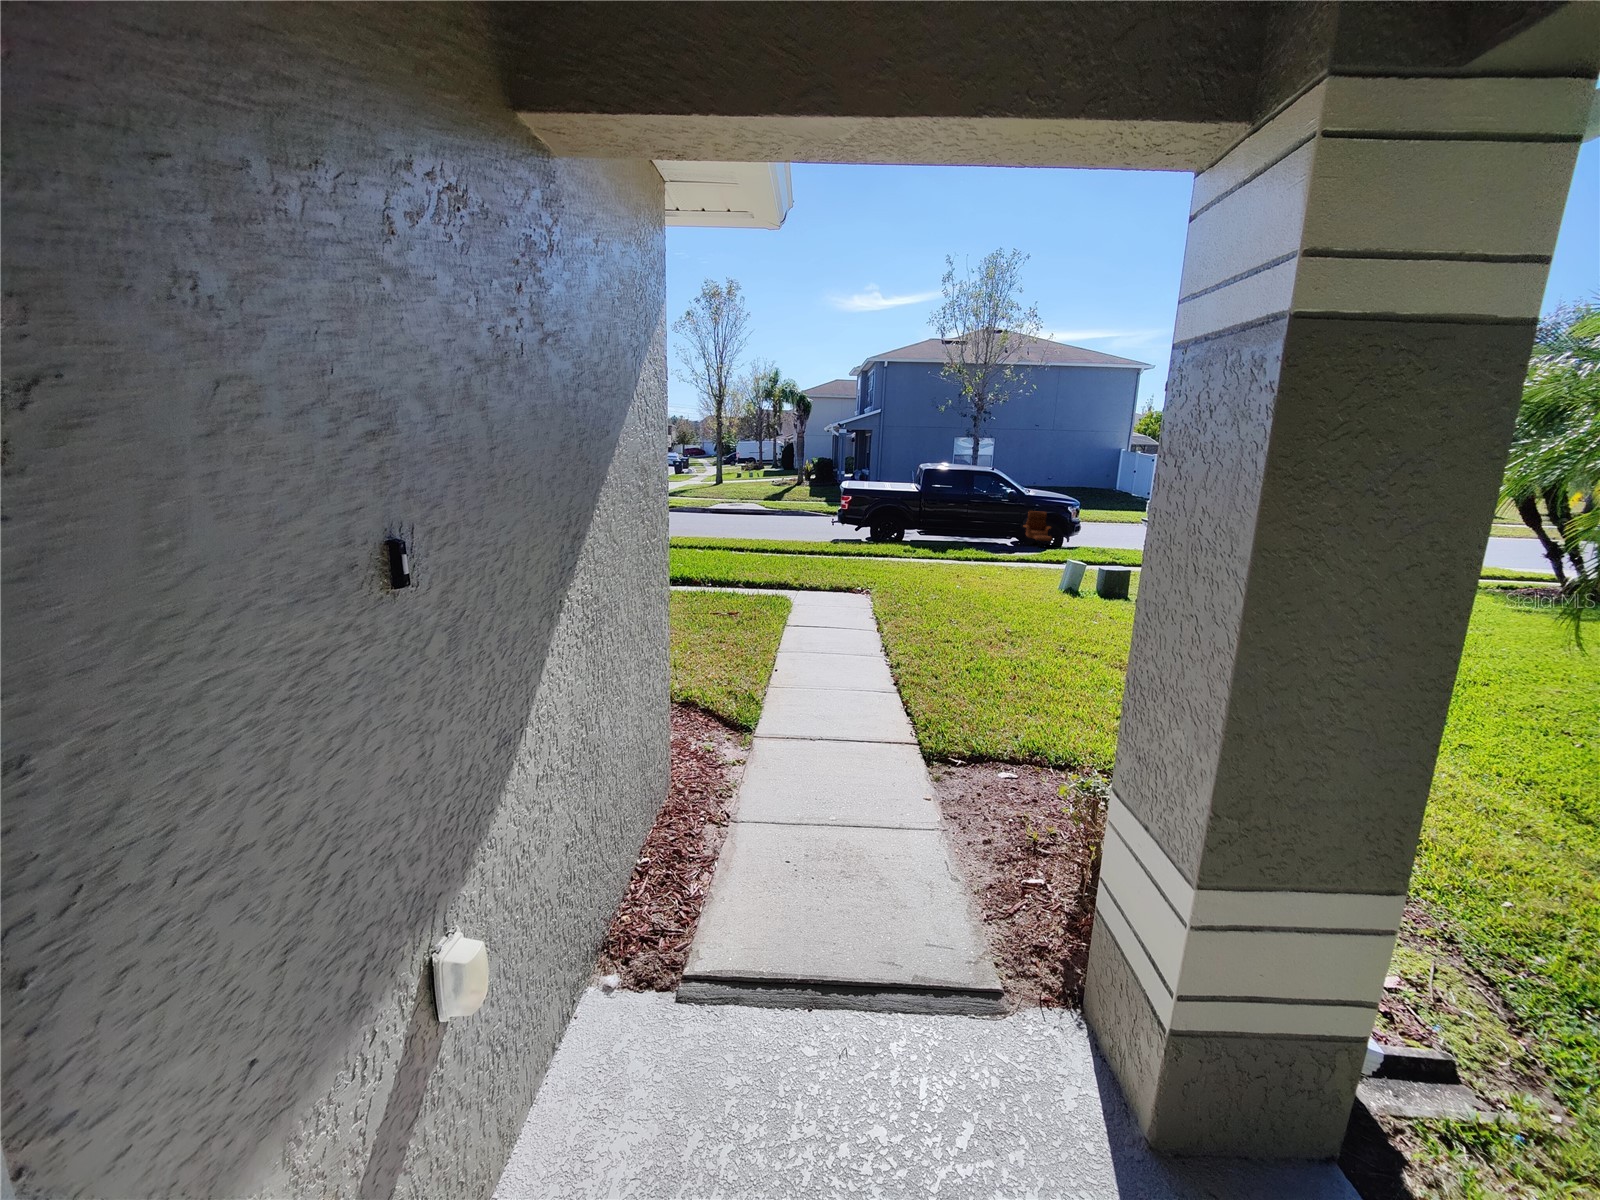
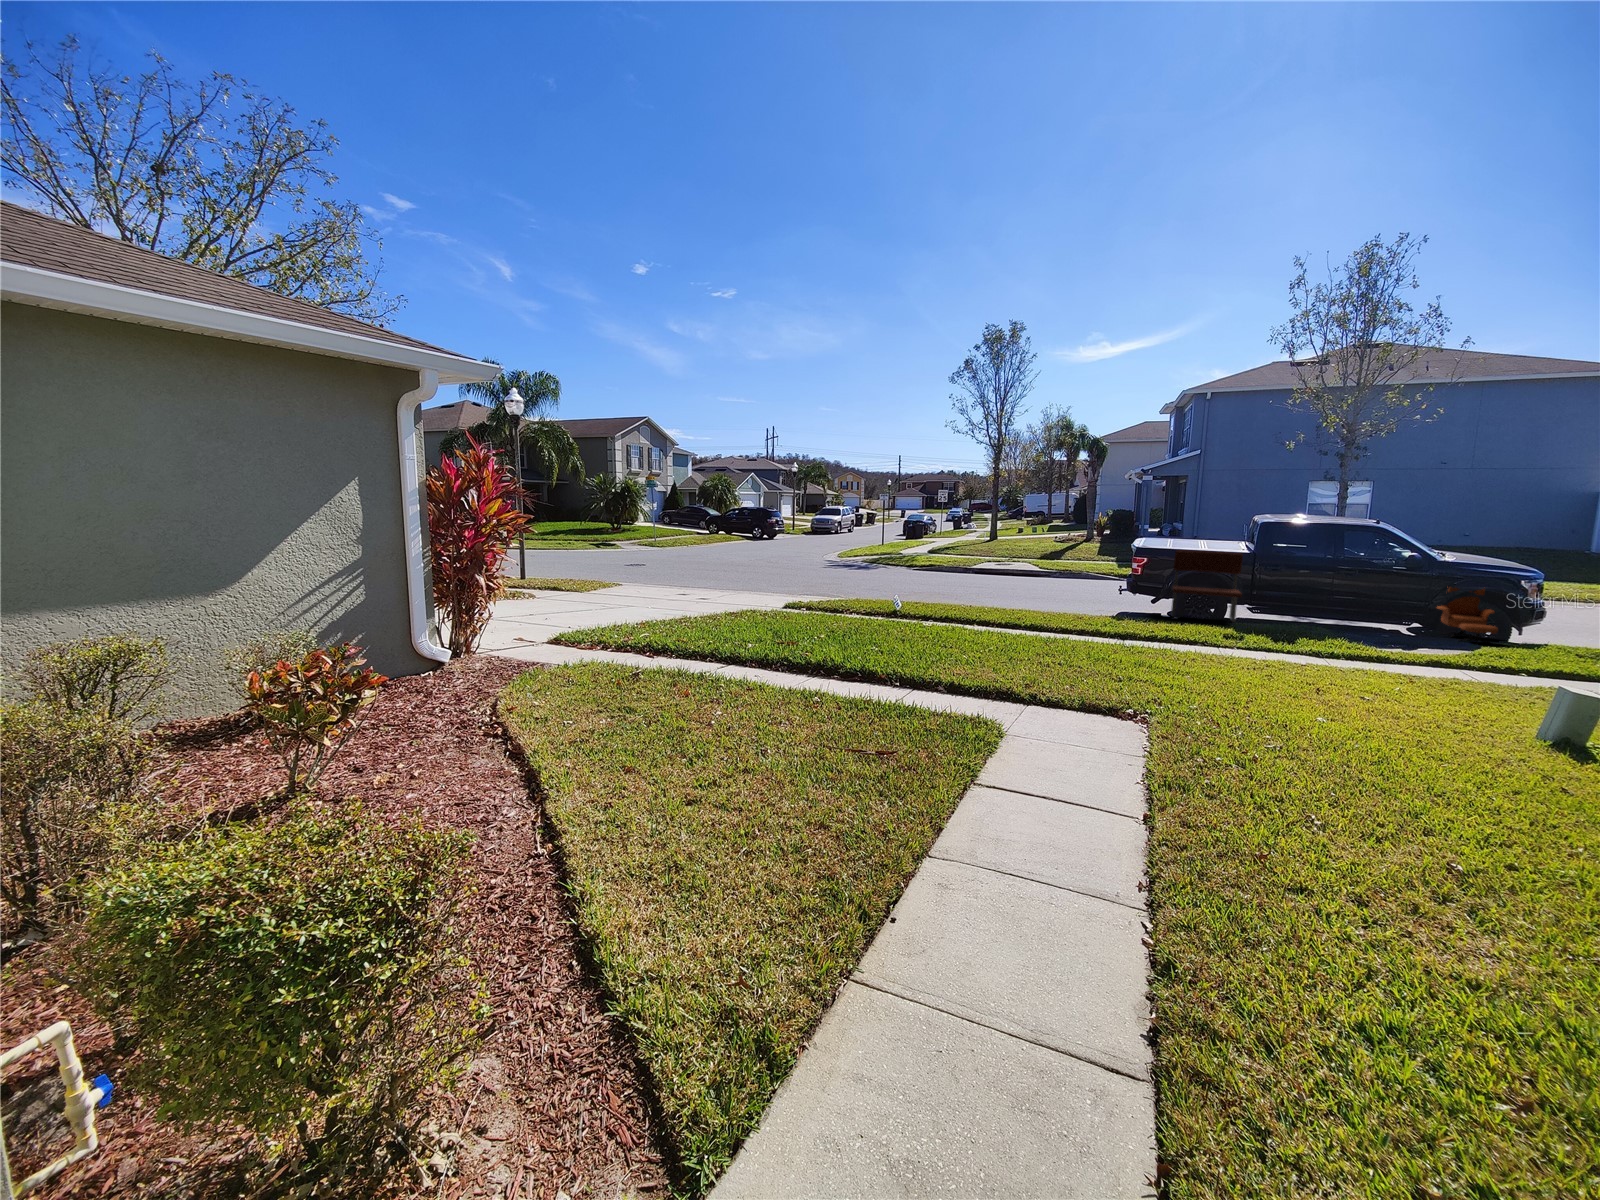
bench: none [871,491,915,542] -> present [1171,550,1243,622]

